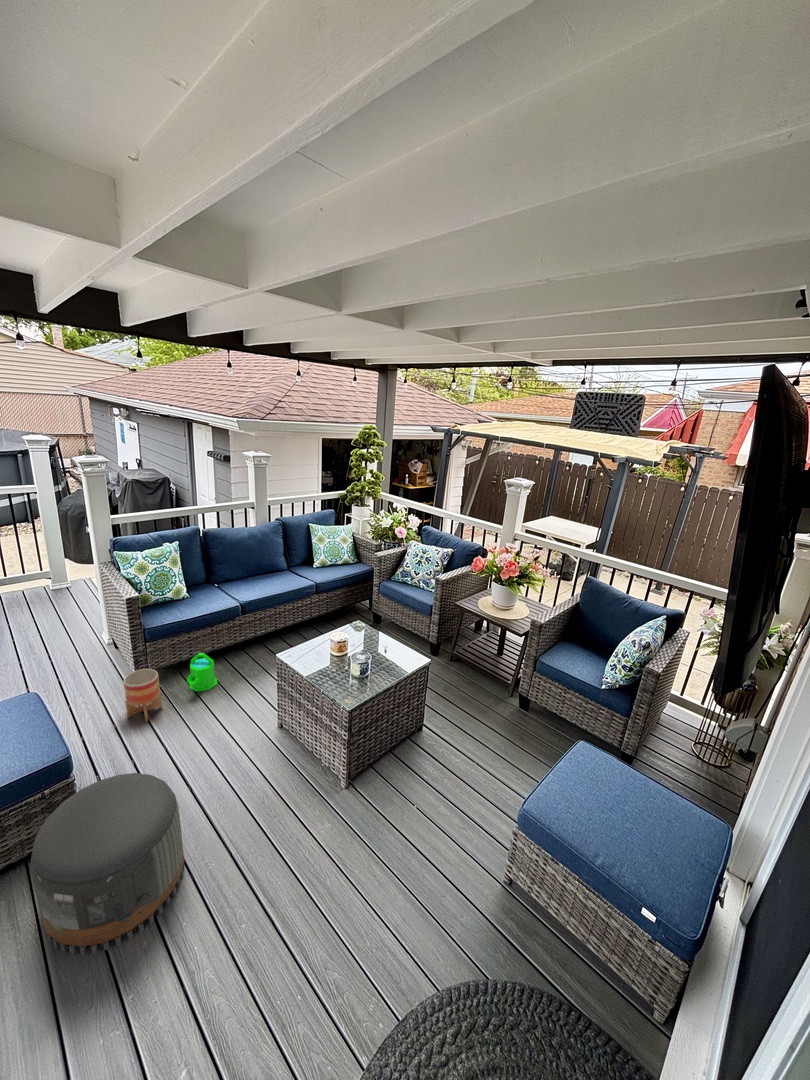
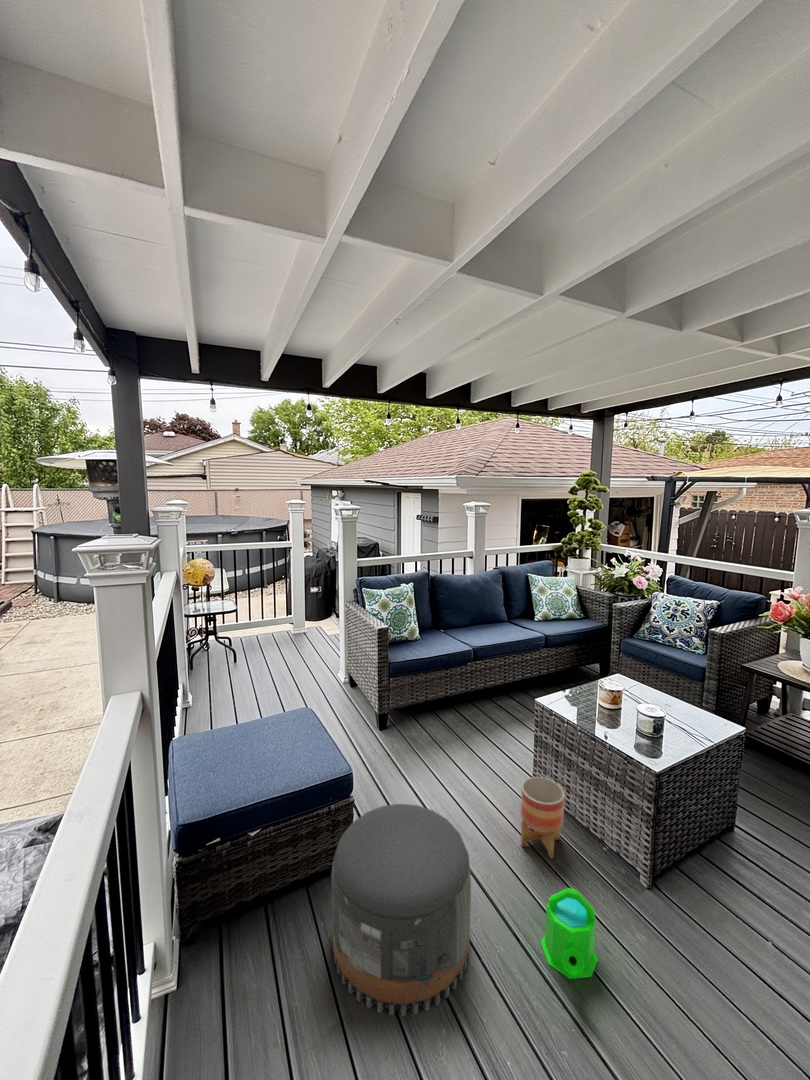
watering can: present [187,653,217,691] -> present [541,888,598,979]
planter: present [124,669,162,722] -> present [521,777,565,858]

